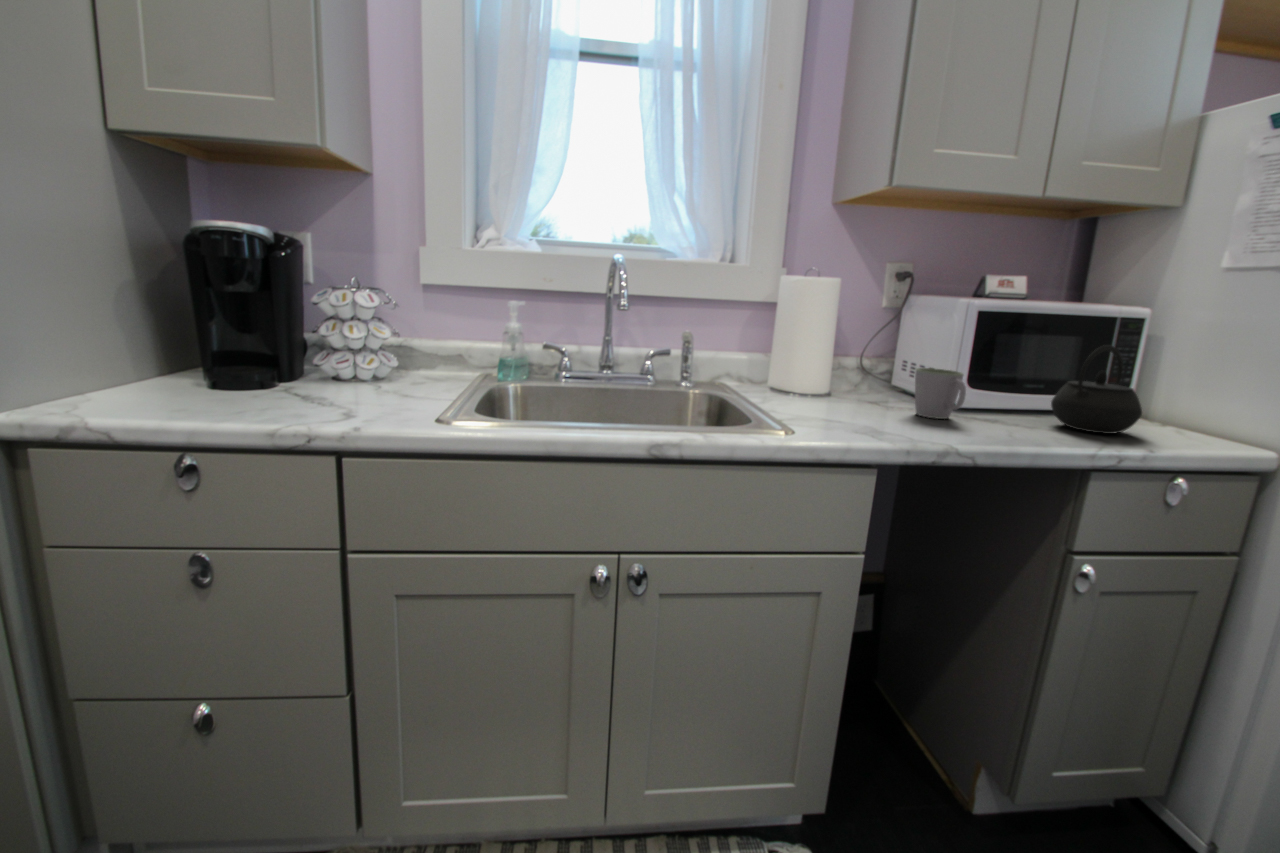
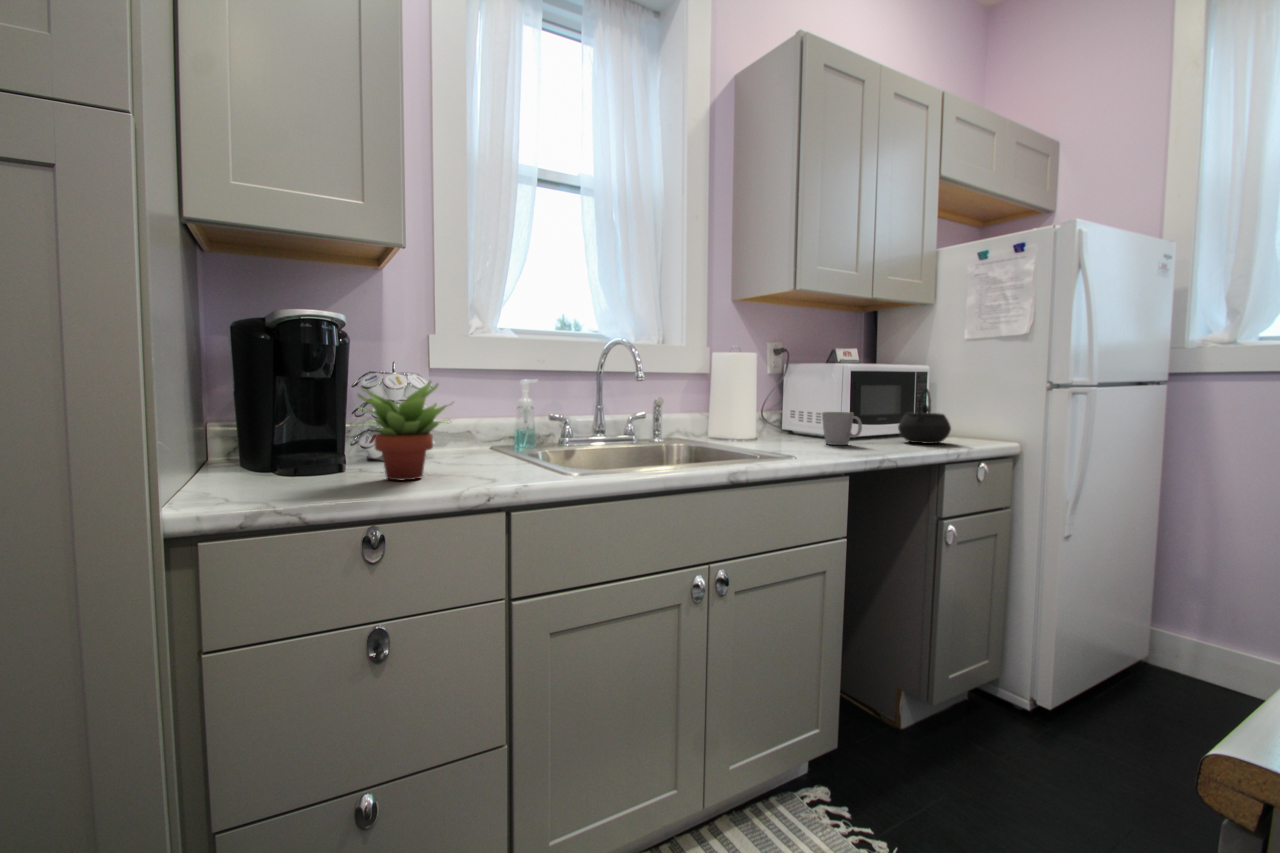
succulent plant: none [206,299,342,407] -> present [355,381,452,480]

